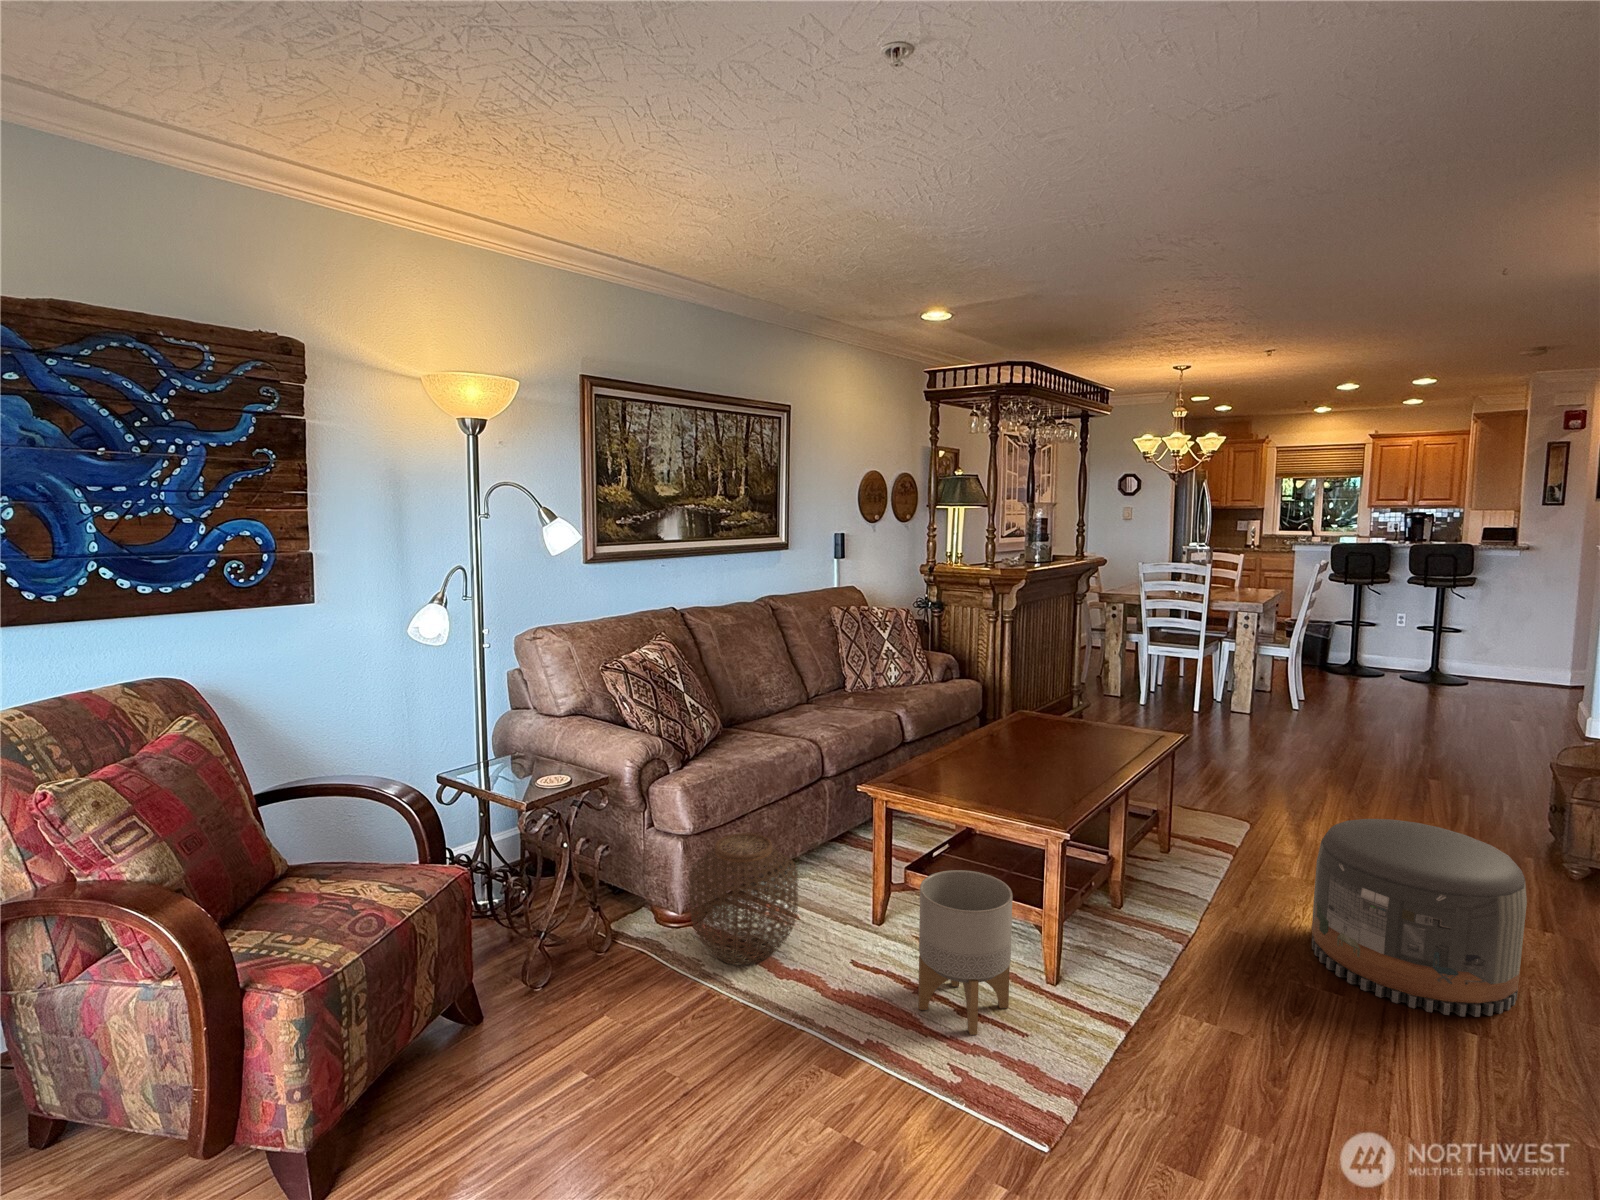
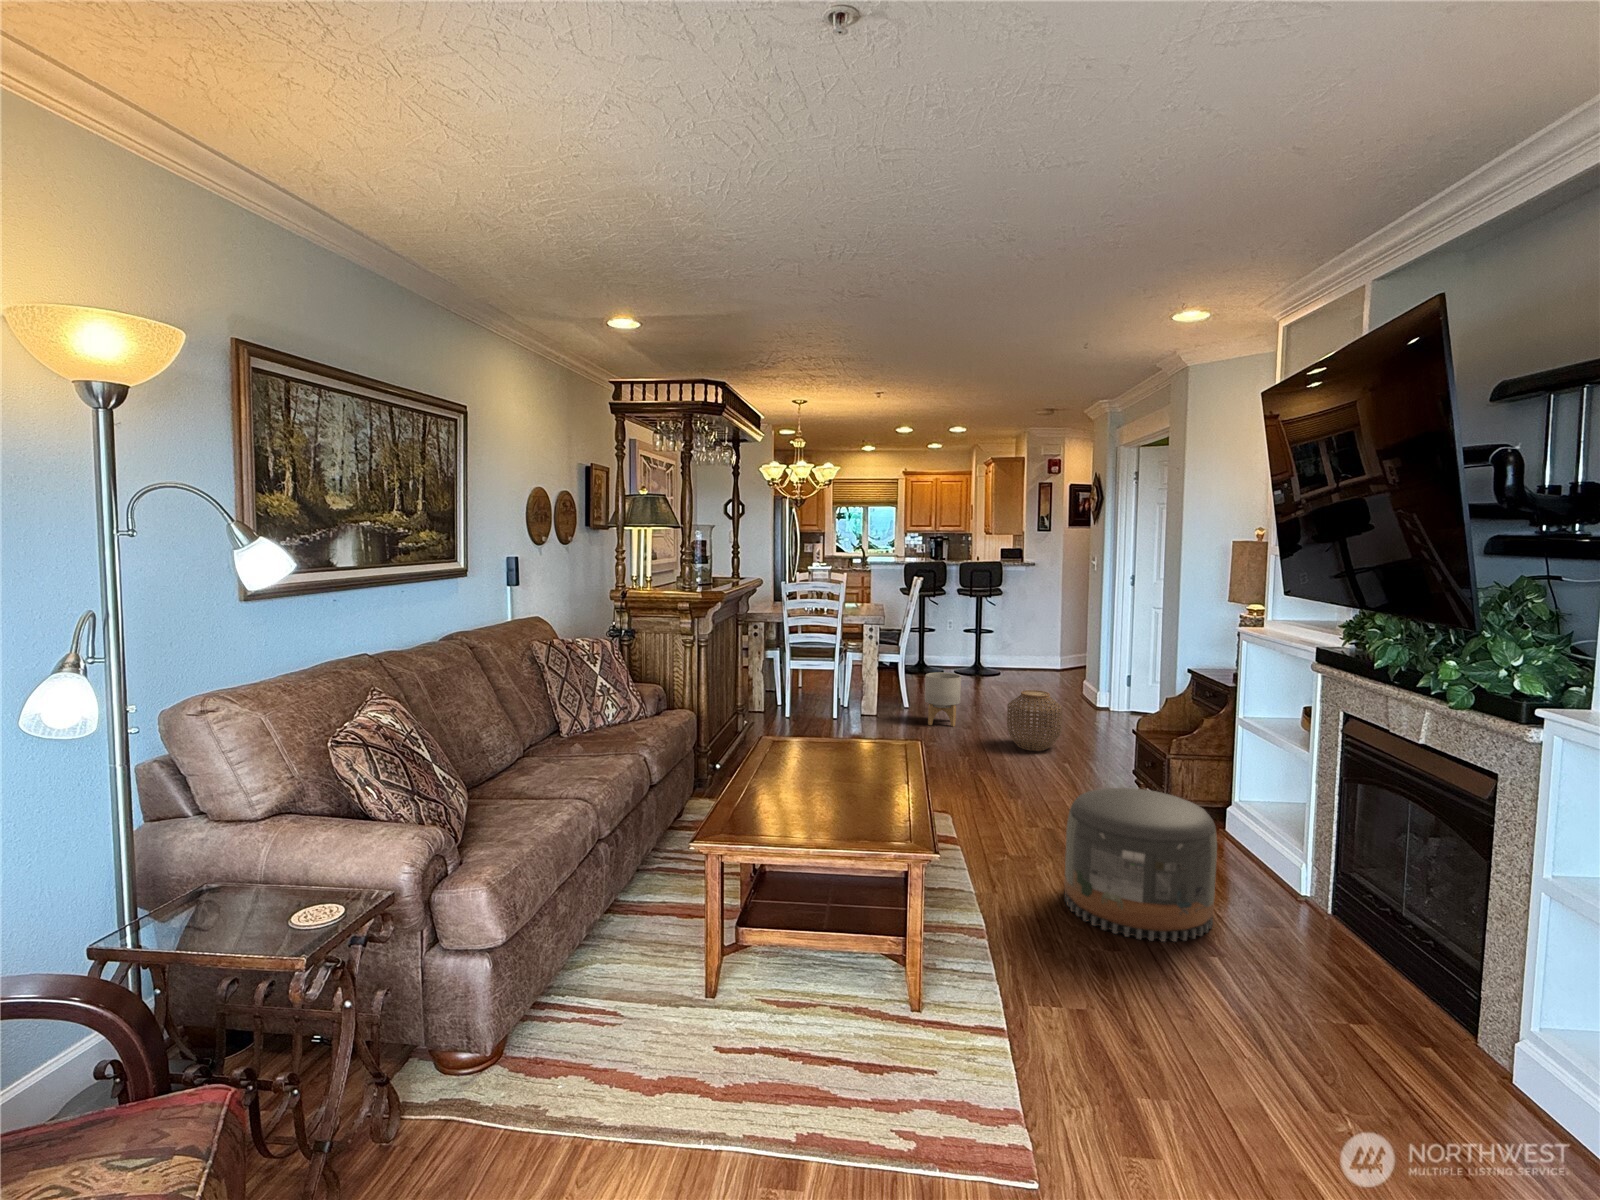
woven basket: present [690,833,798,965] -> present [1007,690,1063,751]
planter: present [918,870,1012,1035] -> present [925,672,961,727]

